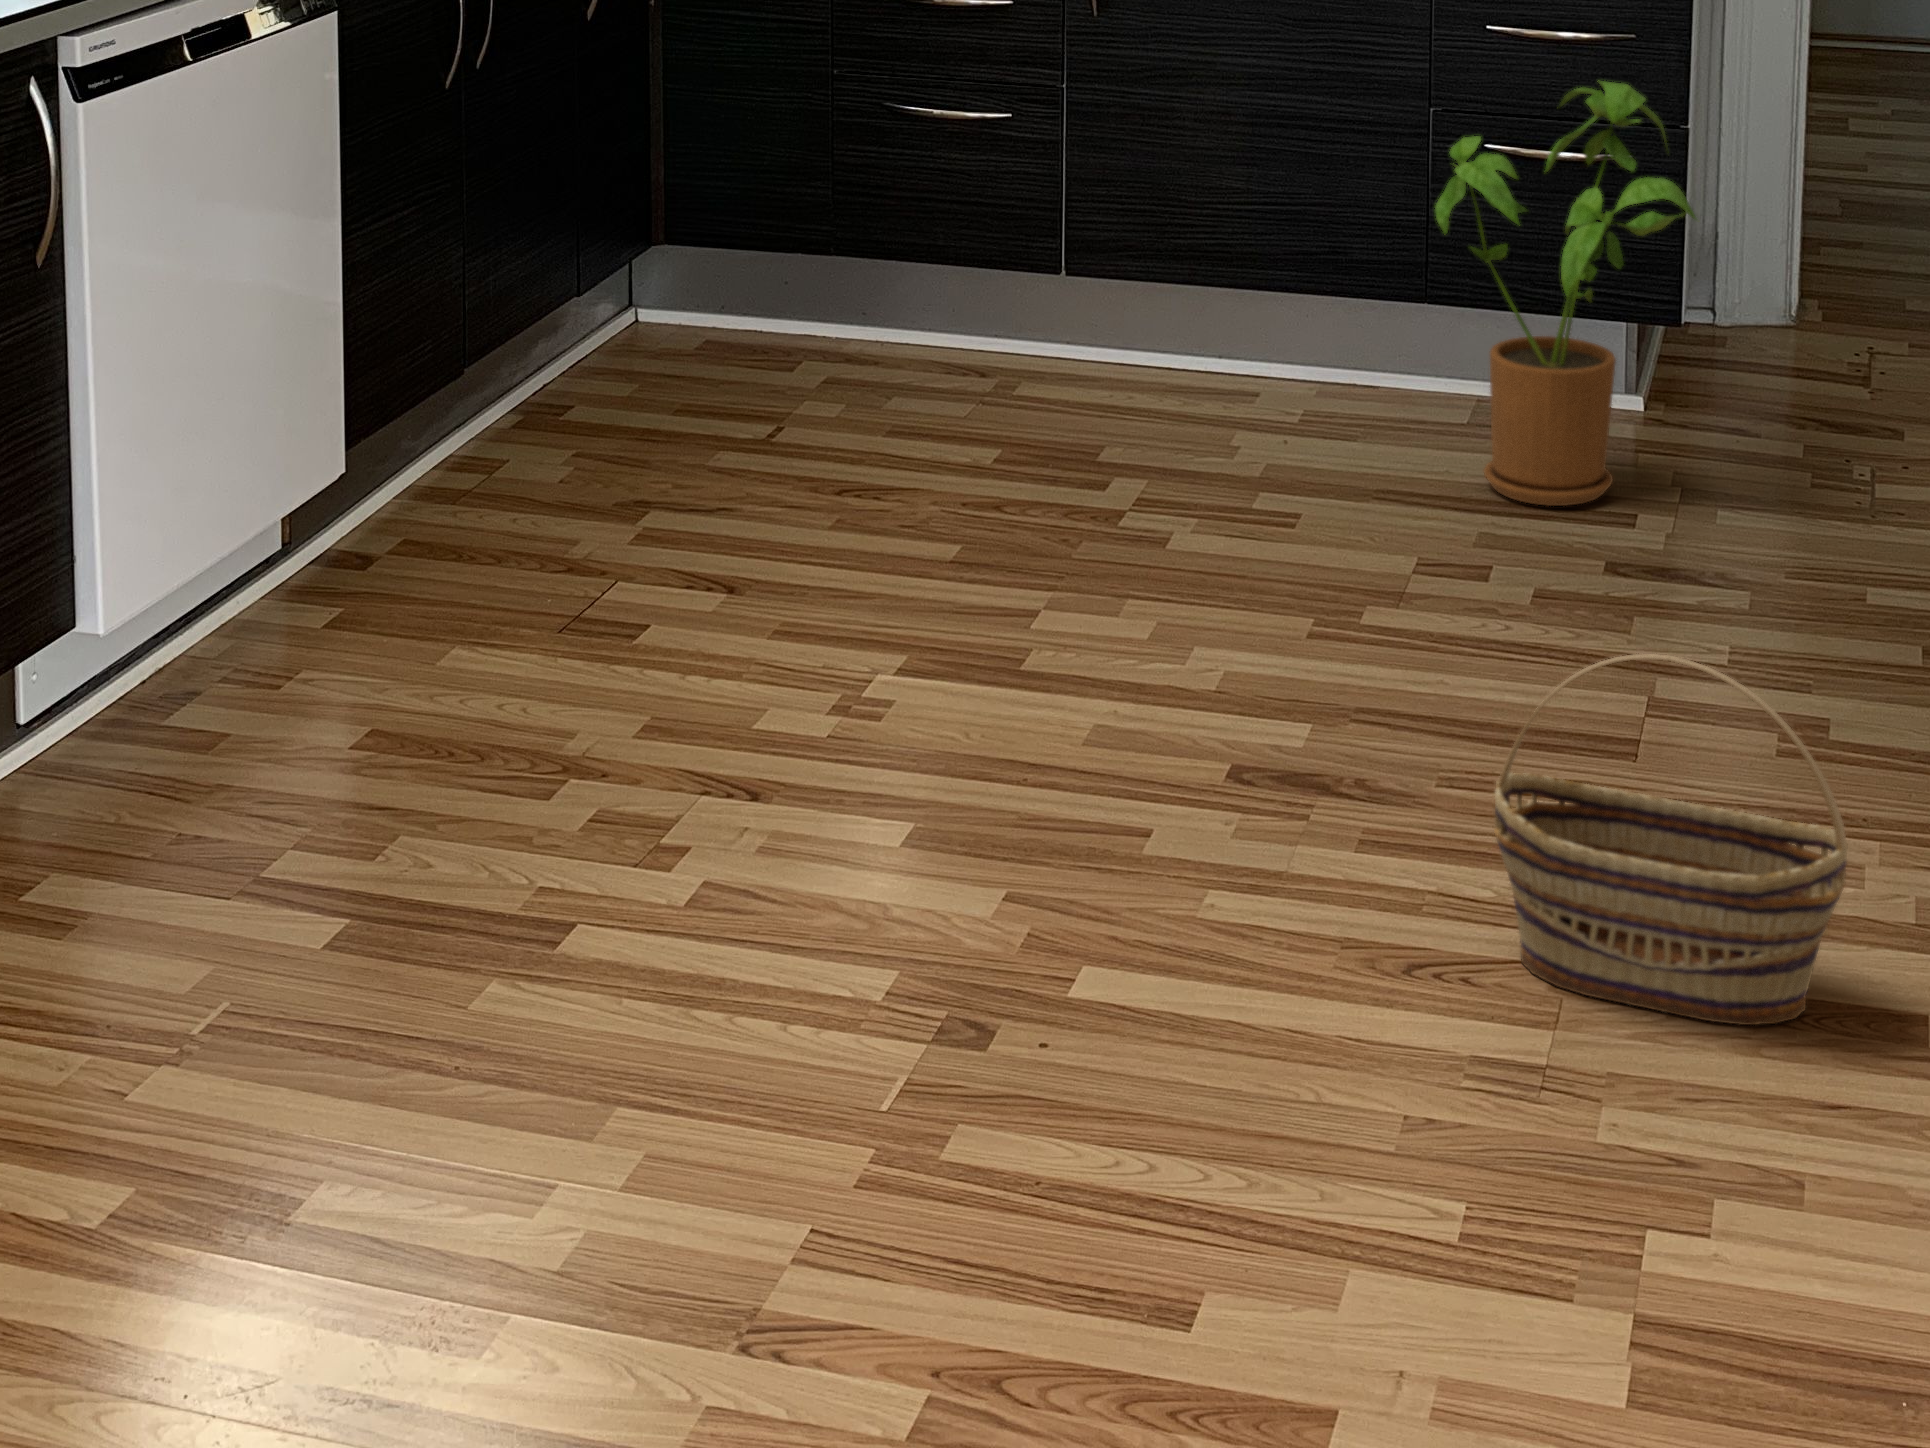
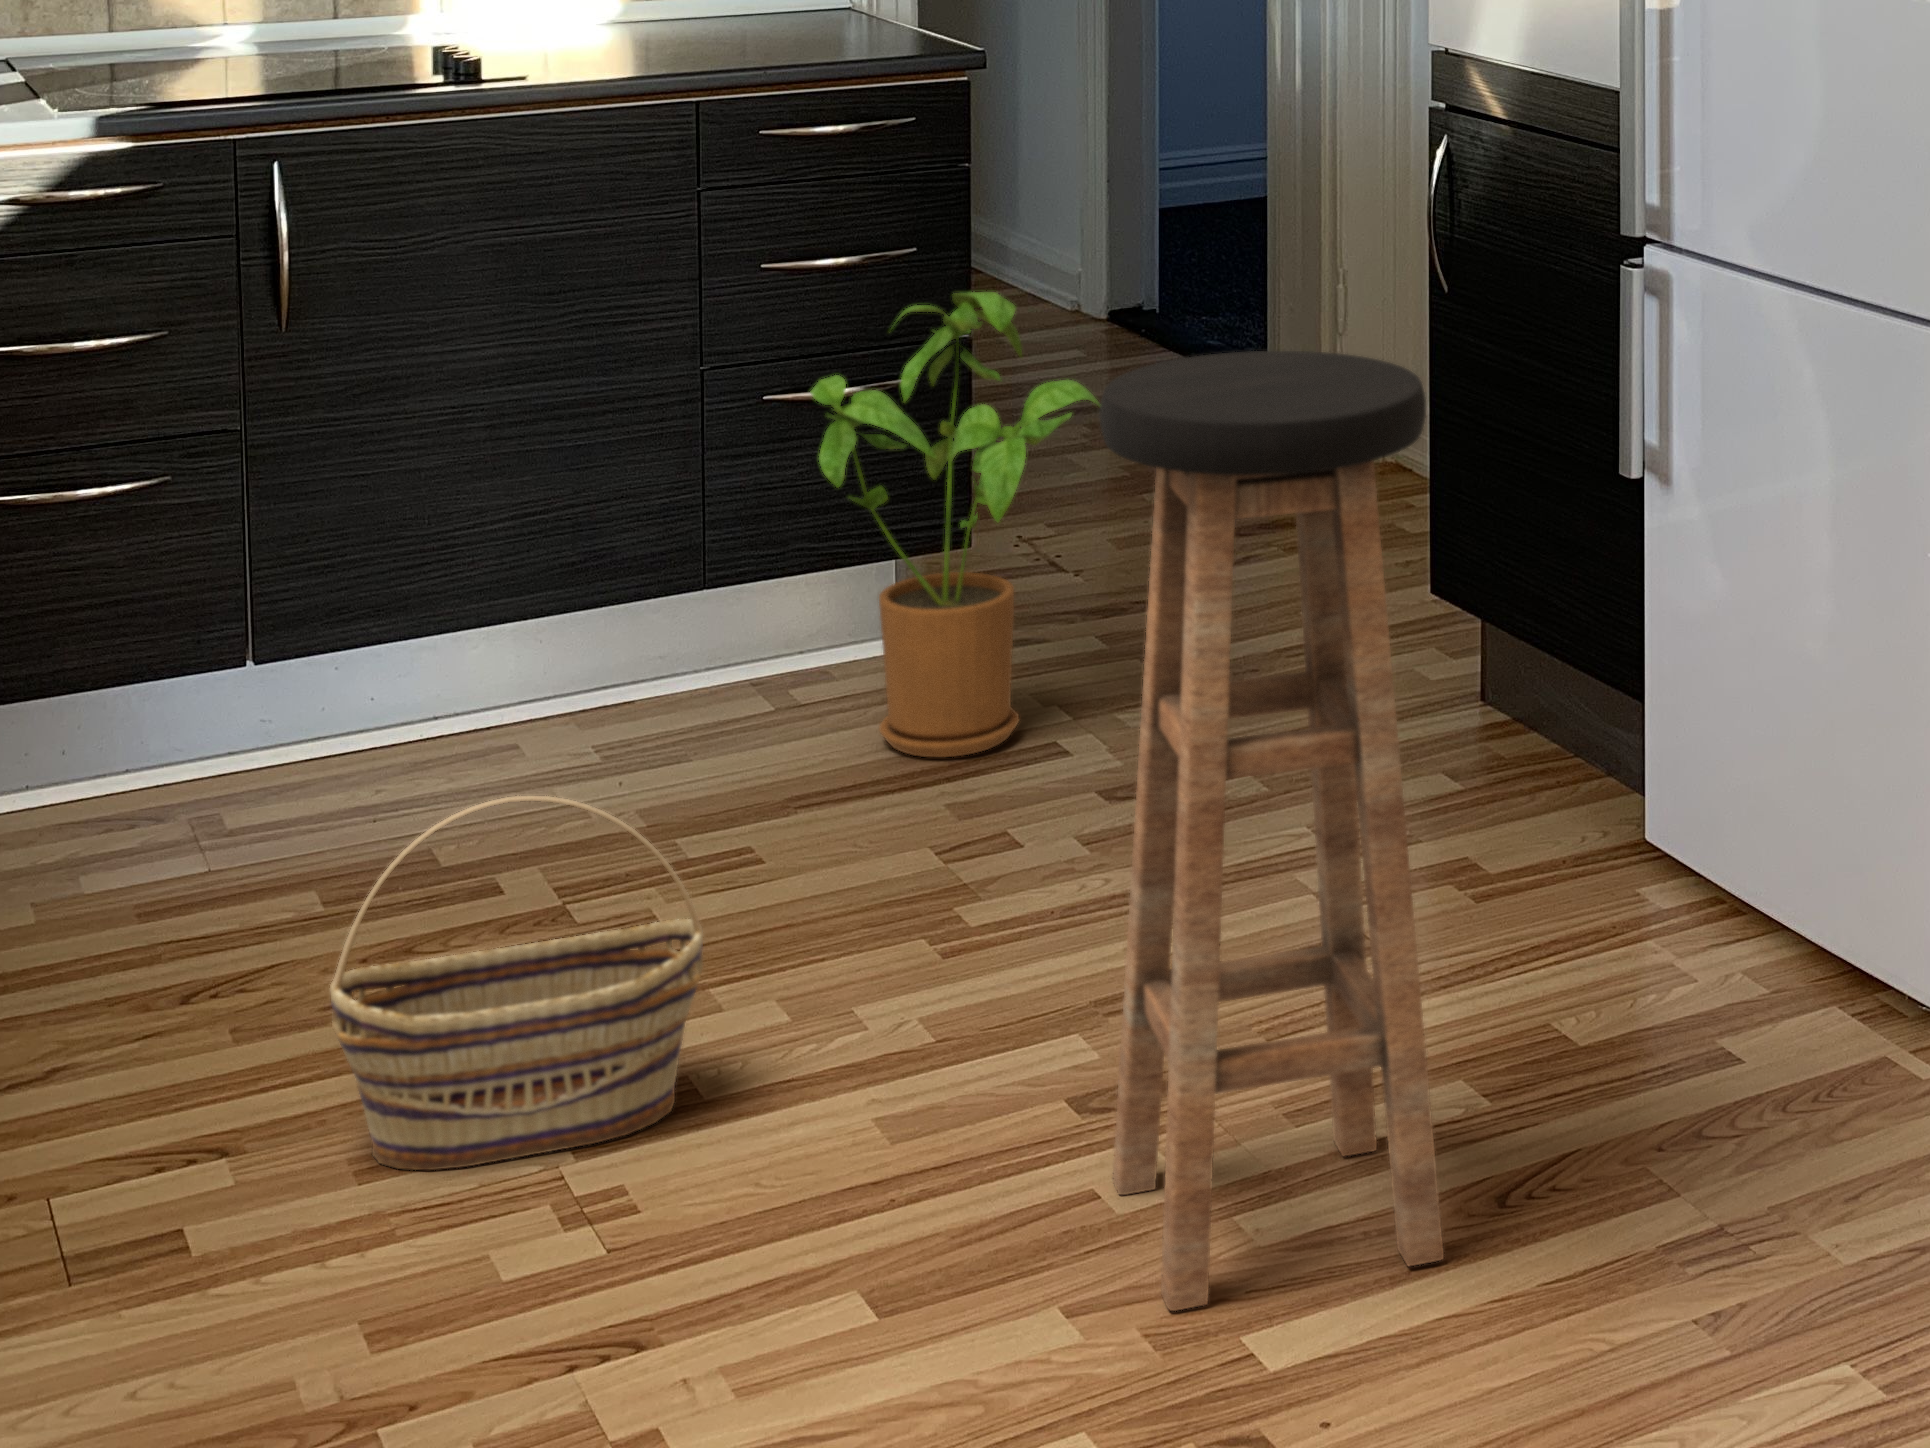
bar stool: none [1077,129,1402,985] -> present [1100,351,1444,1311]
basket: present [1494,654,1847,1025] -> present [330,796,703,1170]

